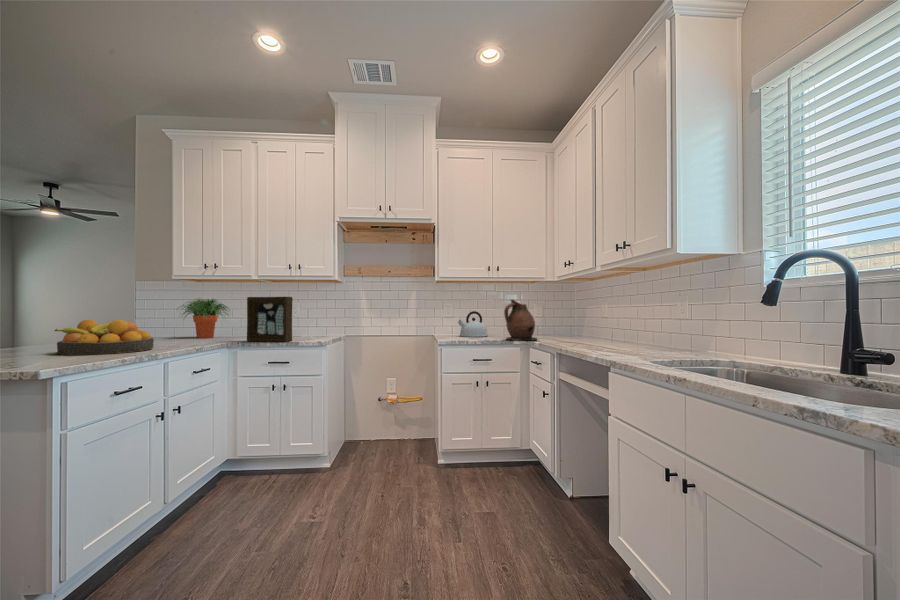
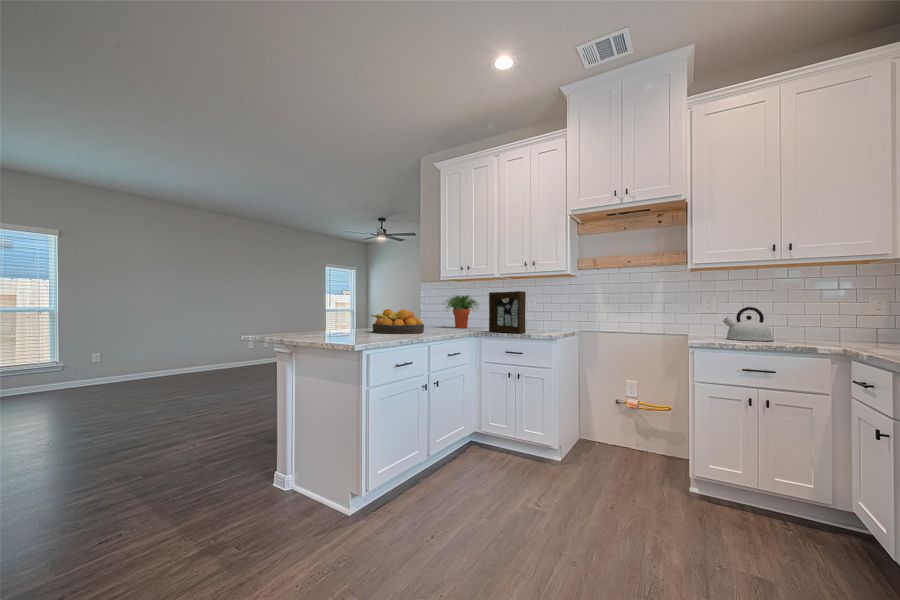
ceramic pitcher: present [504,300,537,341] -> none [798,289,867,350]

